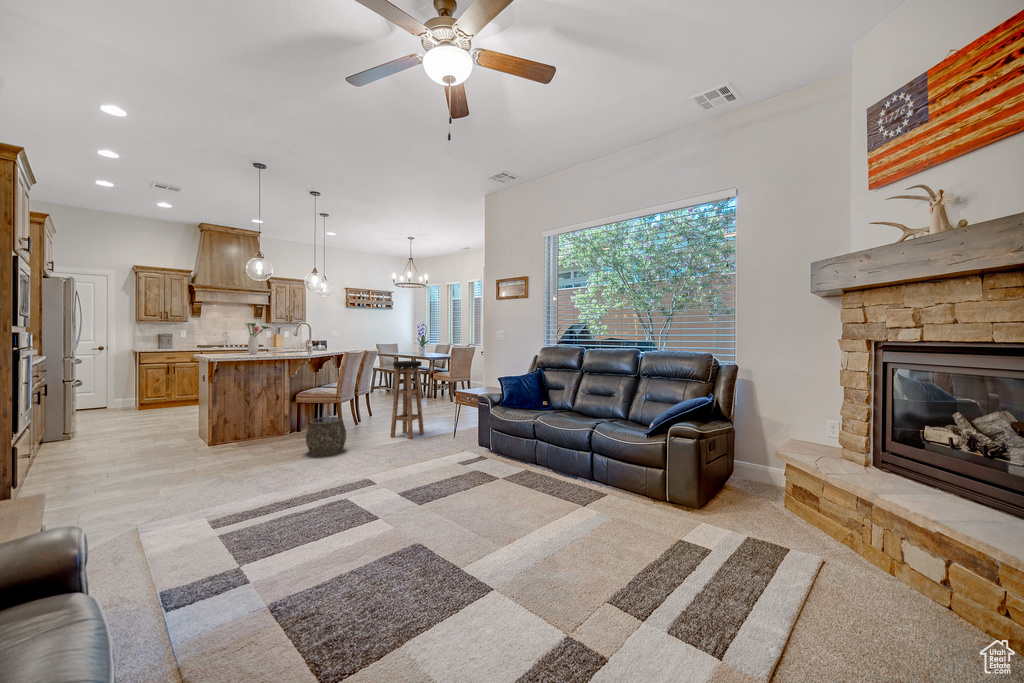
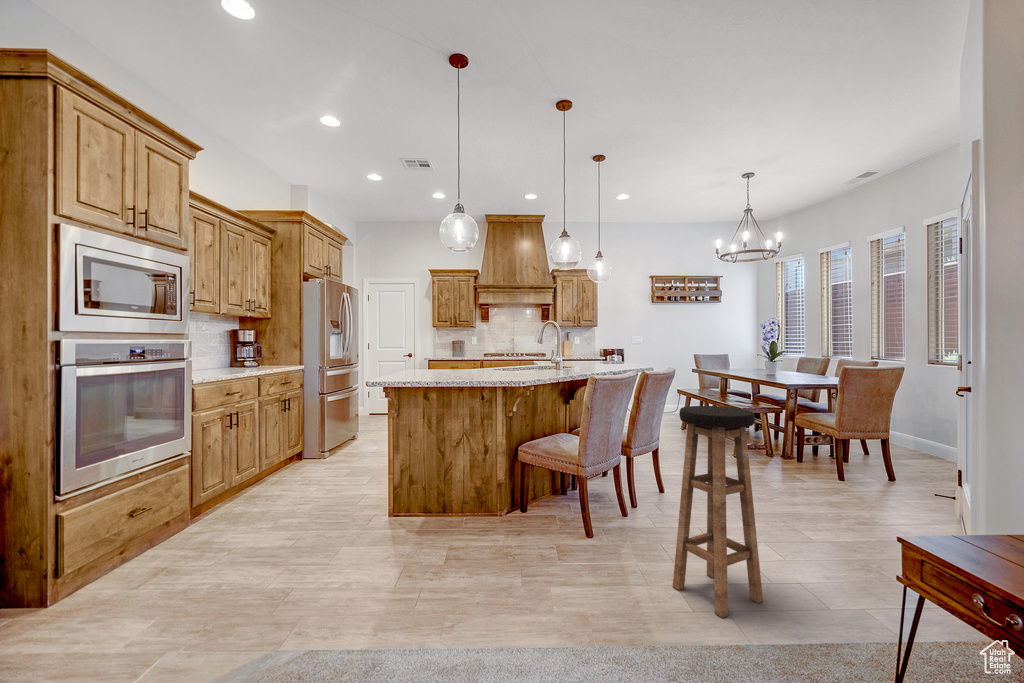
flower arrangement: present [243,322,270,354] -> none [450,324,494,374]
woven basket: present [306,417,346,456] -> none [475,520,558,623]

